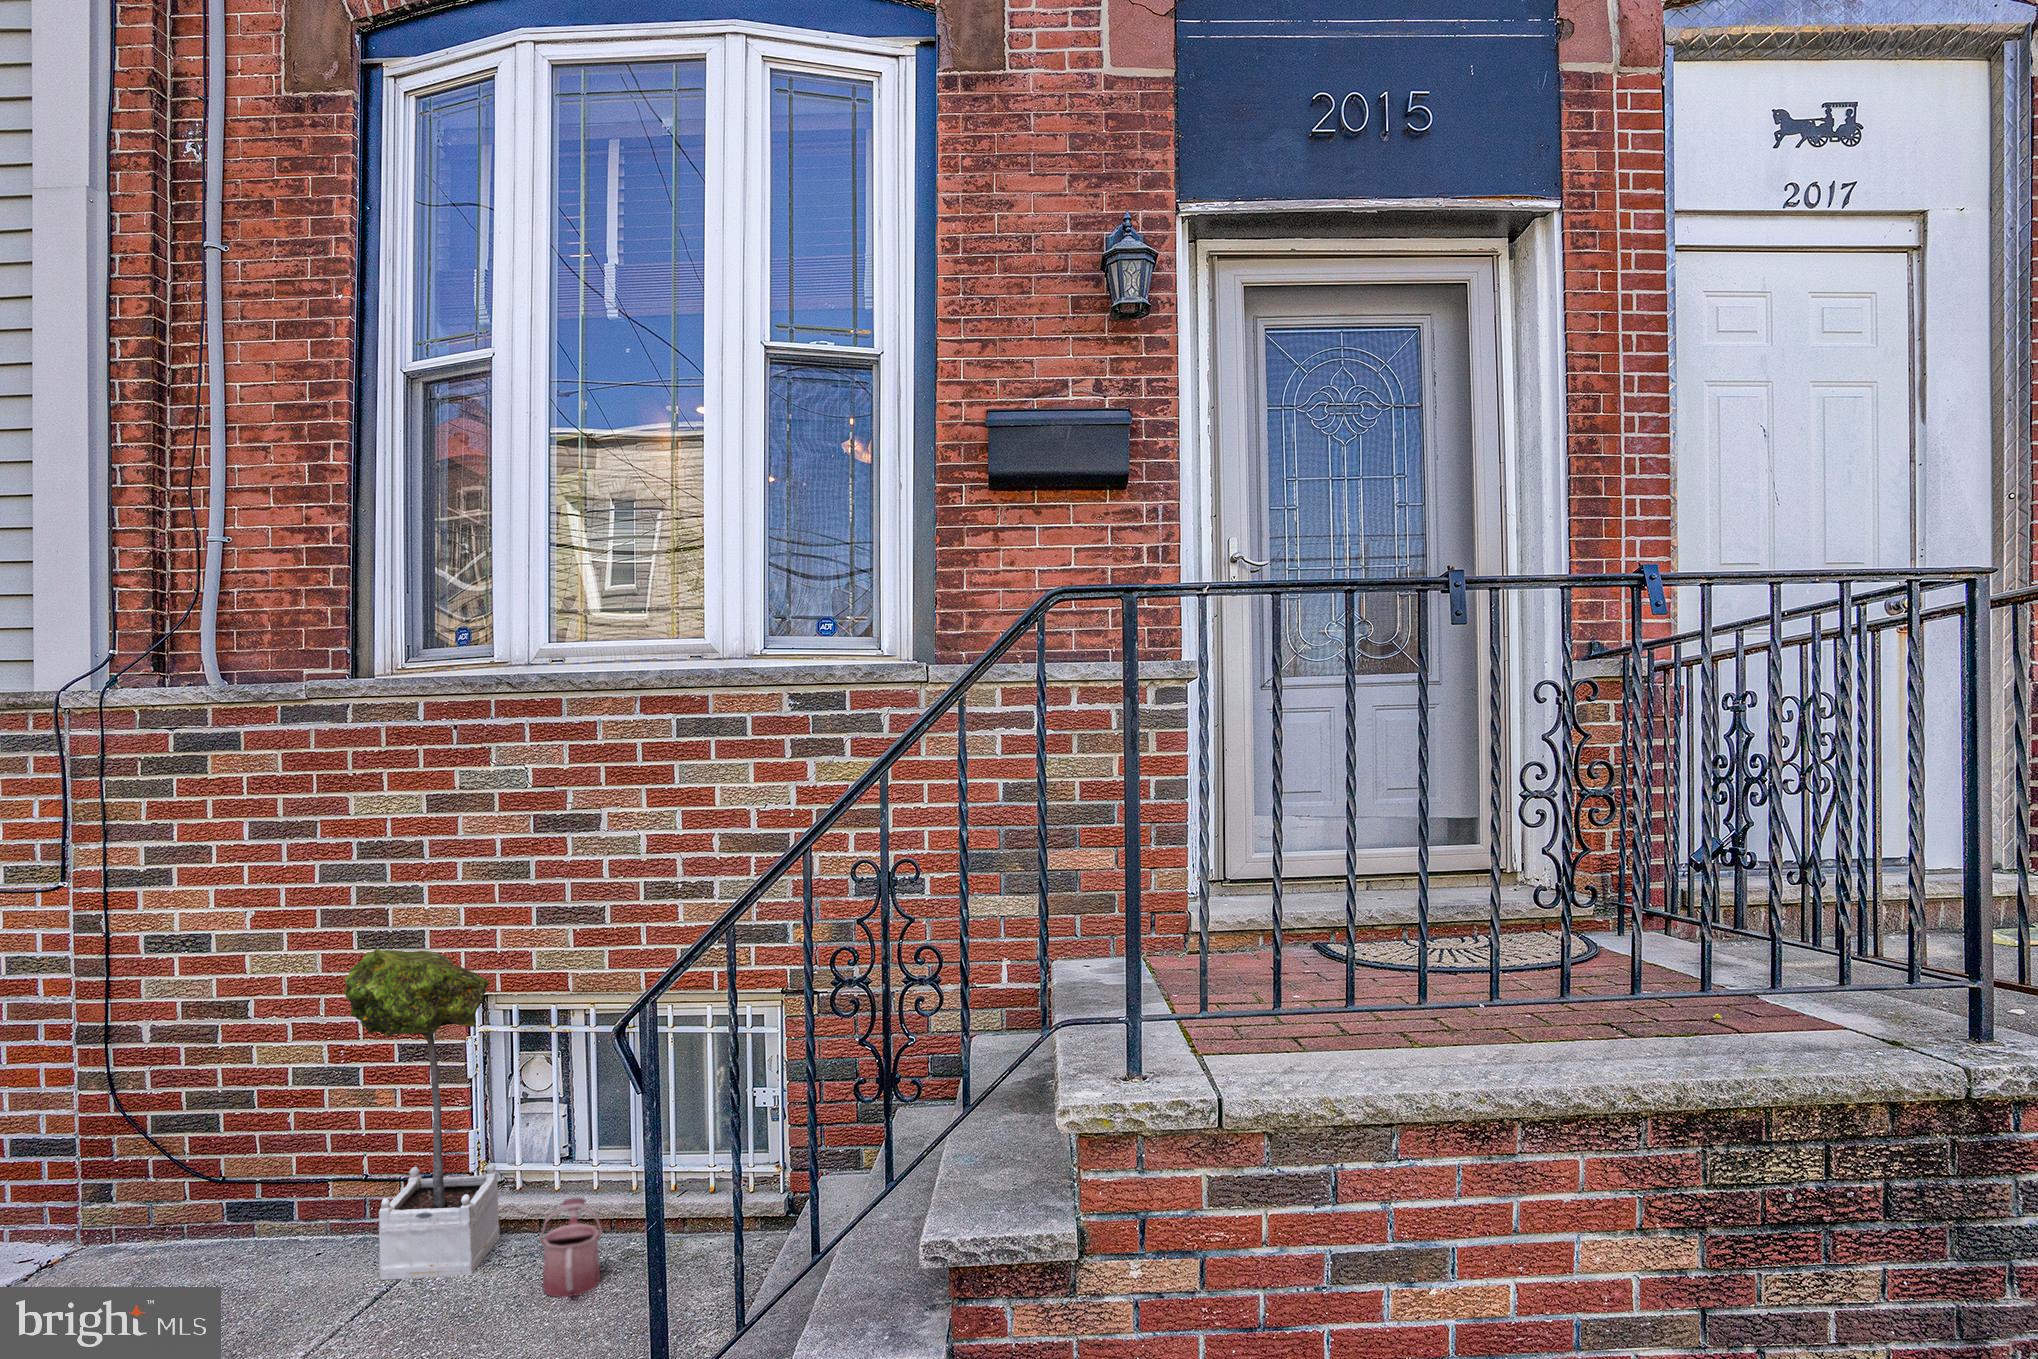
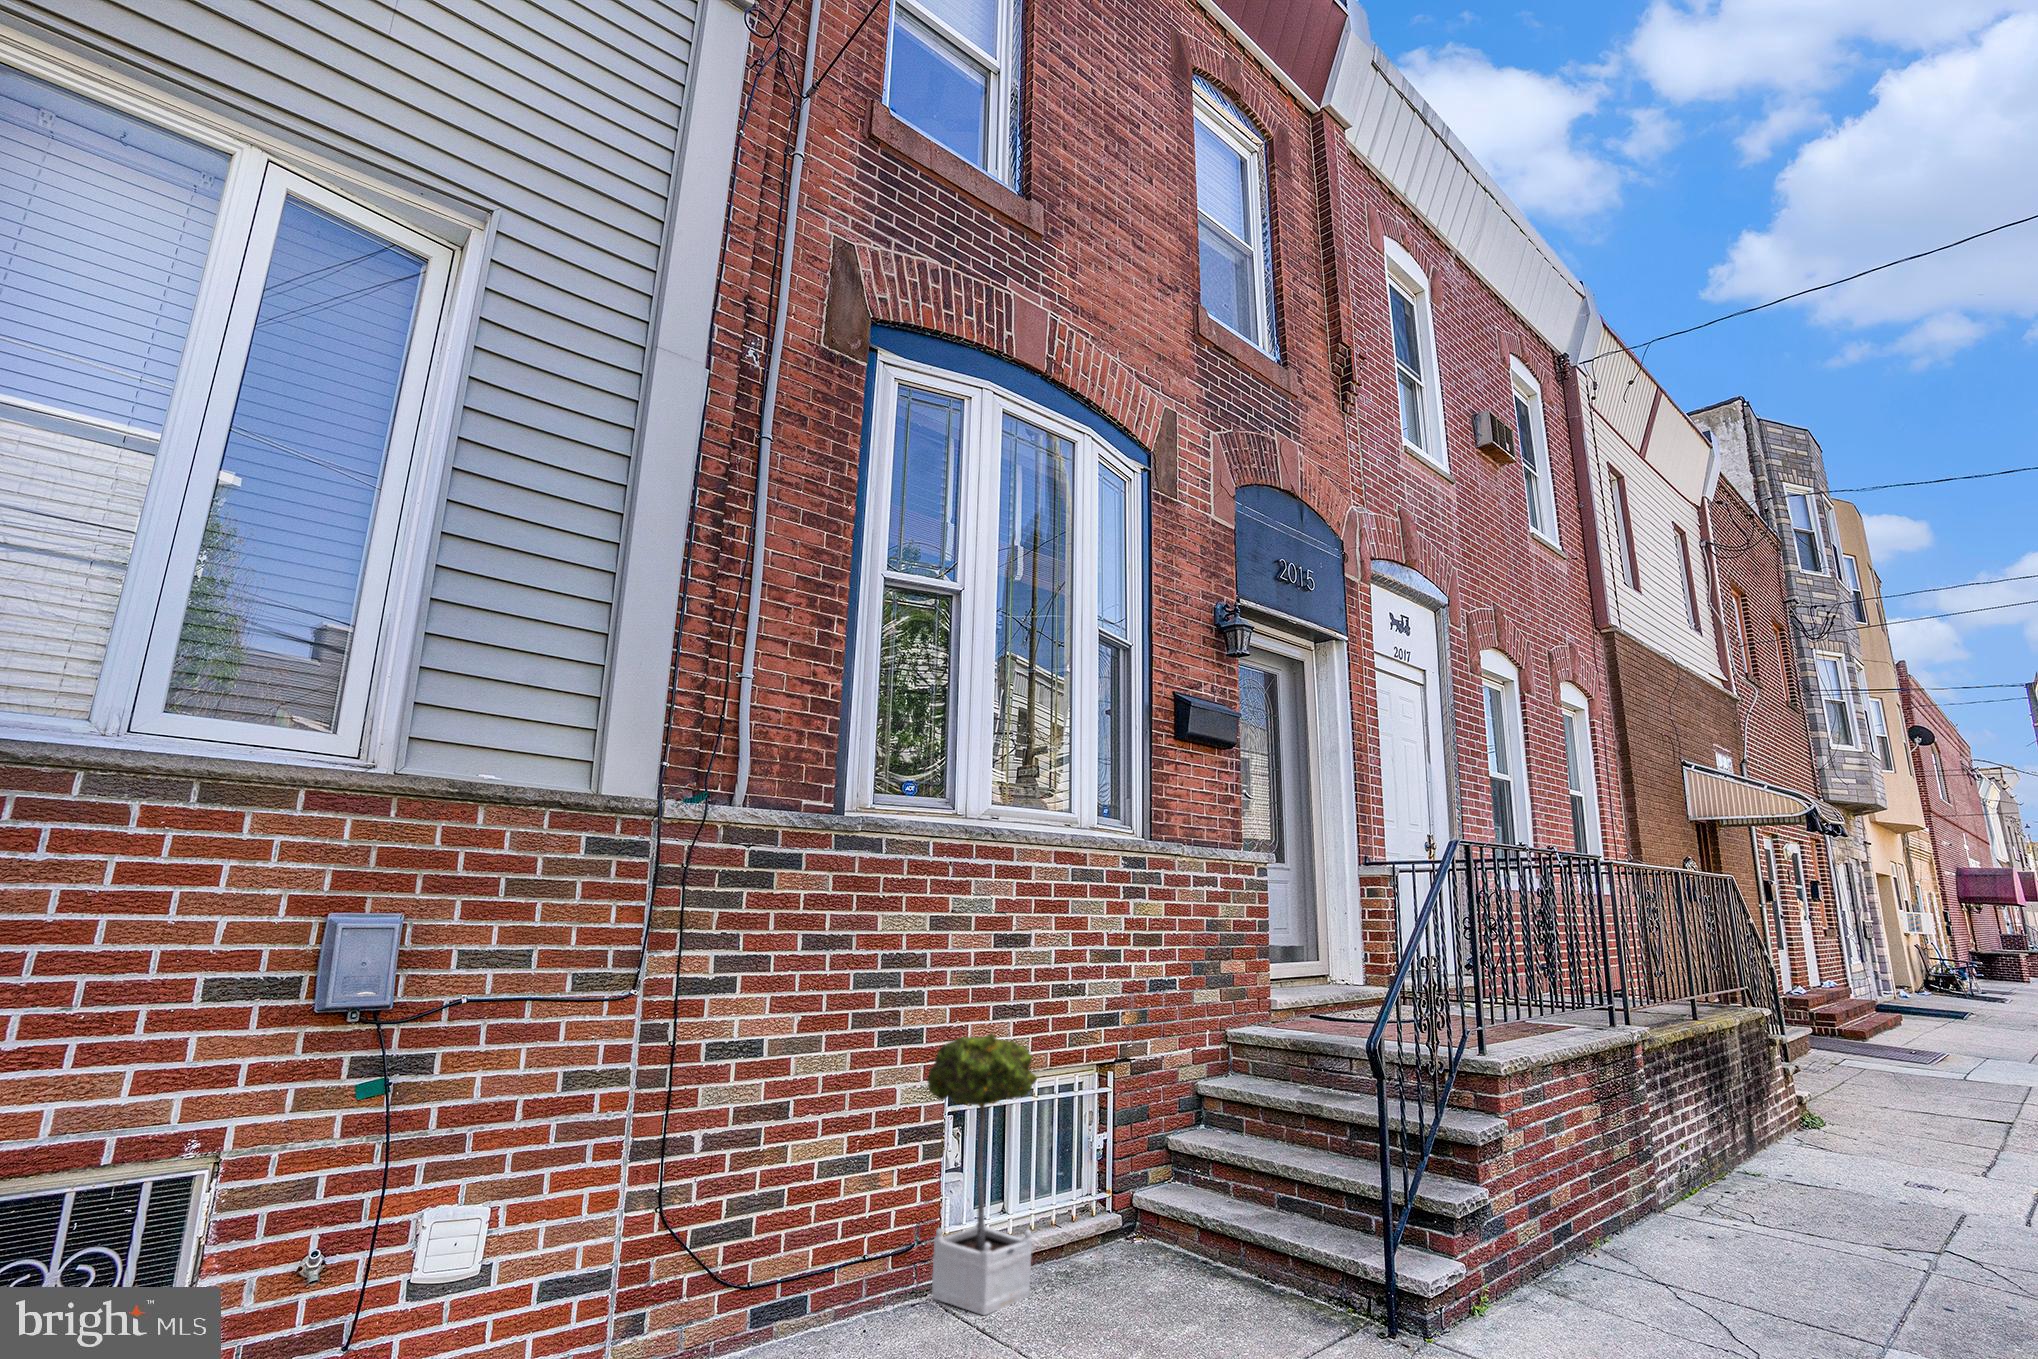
watering can: present [539,1198,603,1298] -> none [1058,1216,1144,1287]

